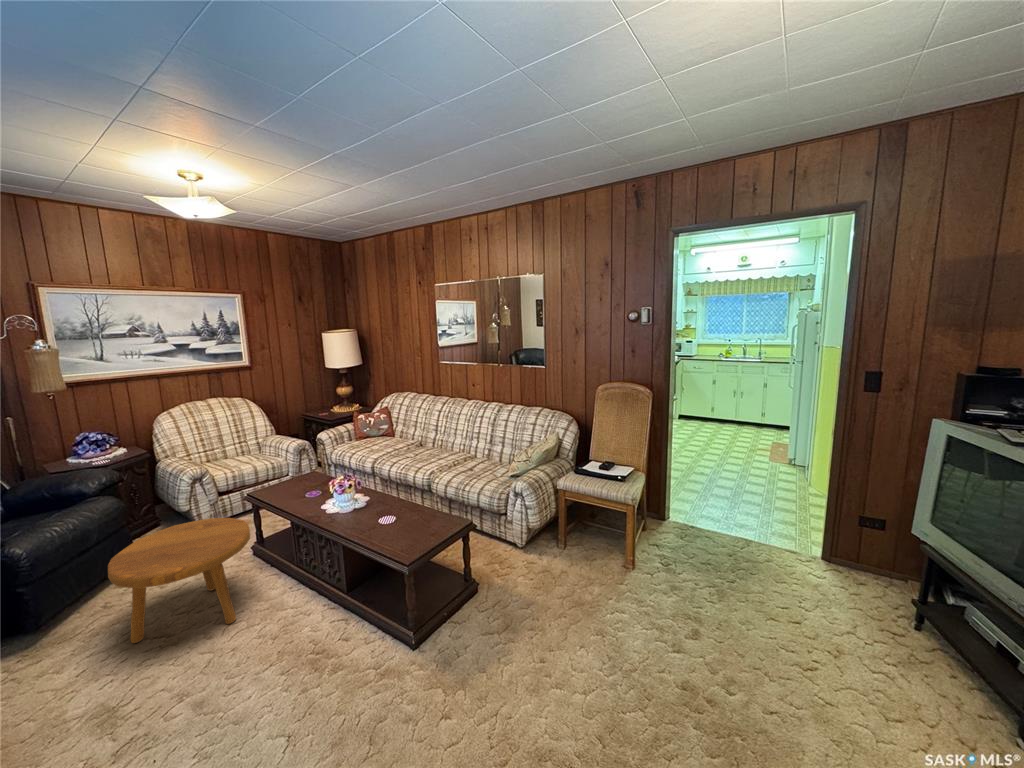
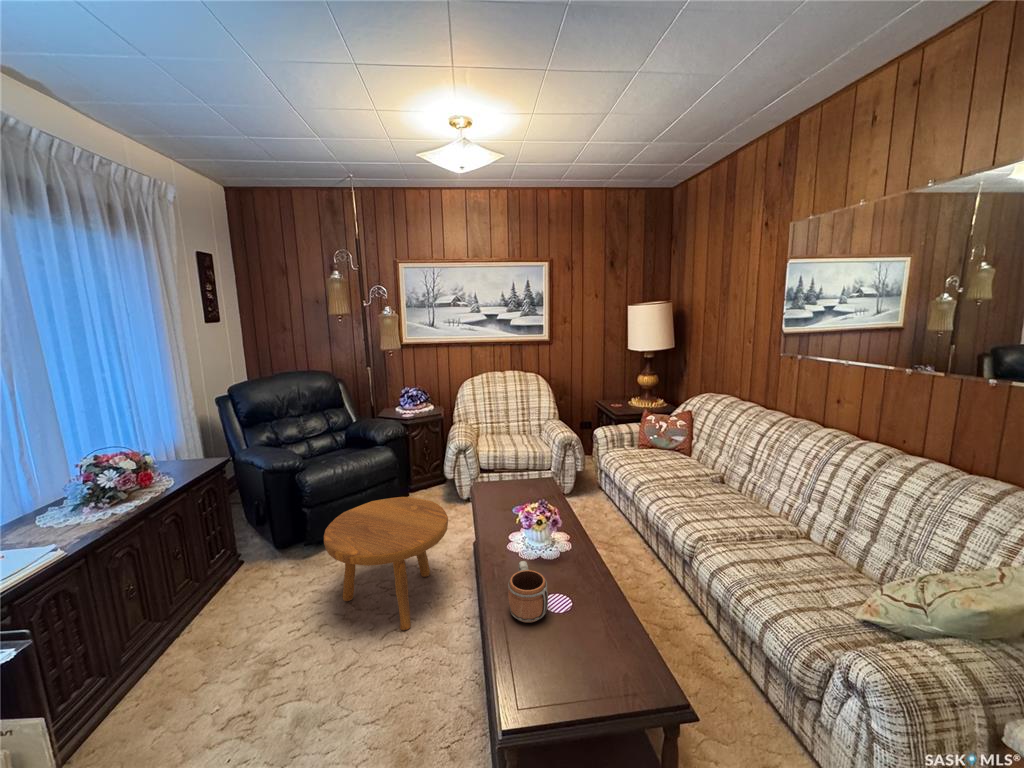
mug: none [354,504,384,535] -> present [508,561,548,623]

